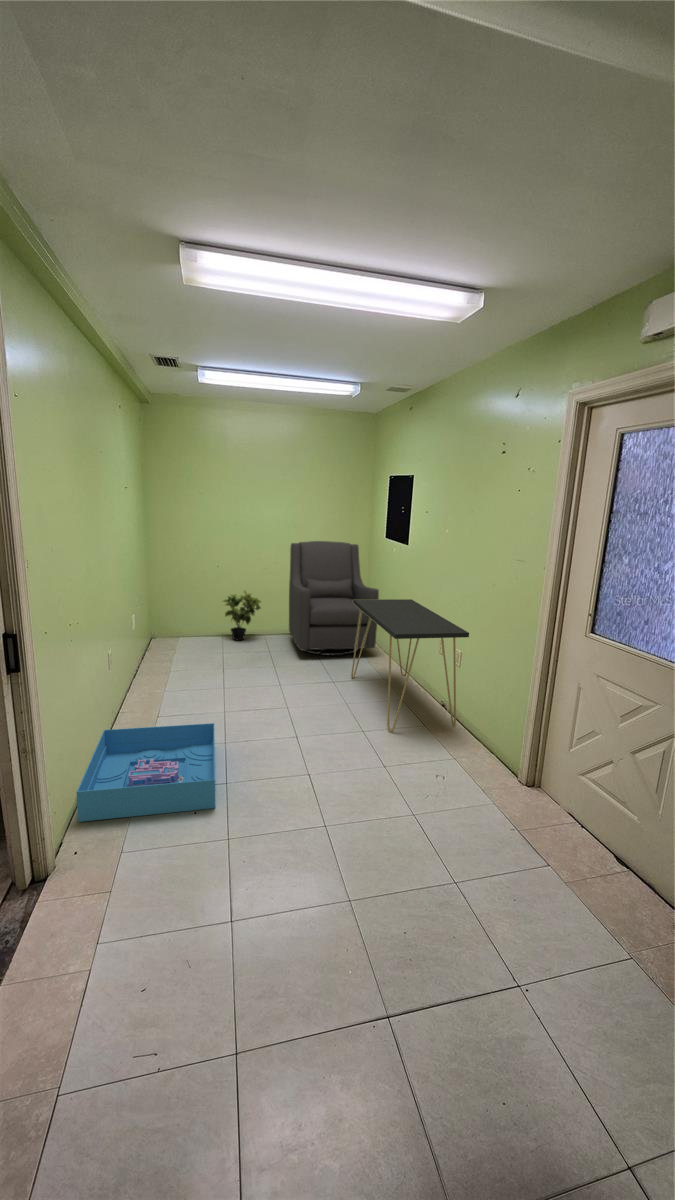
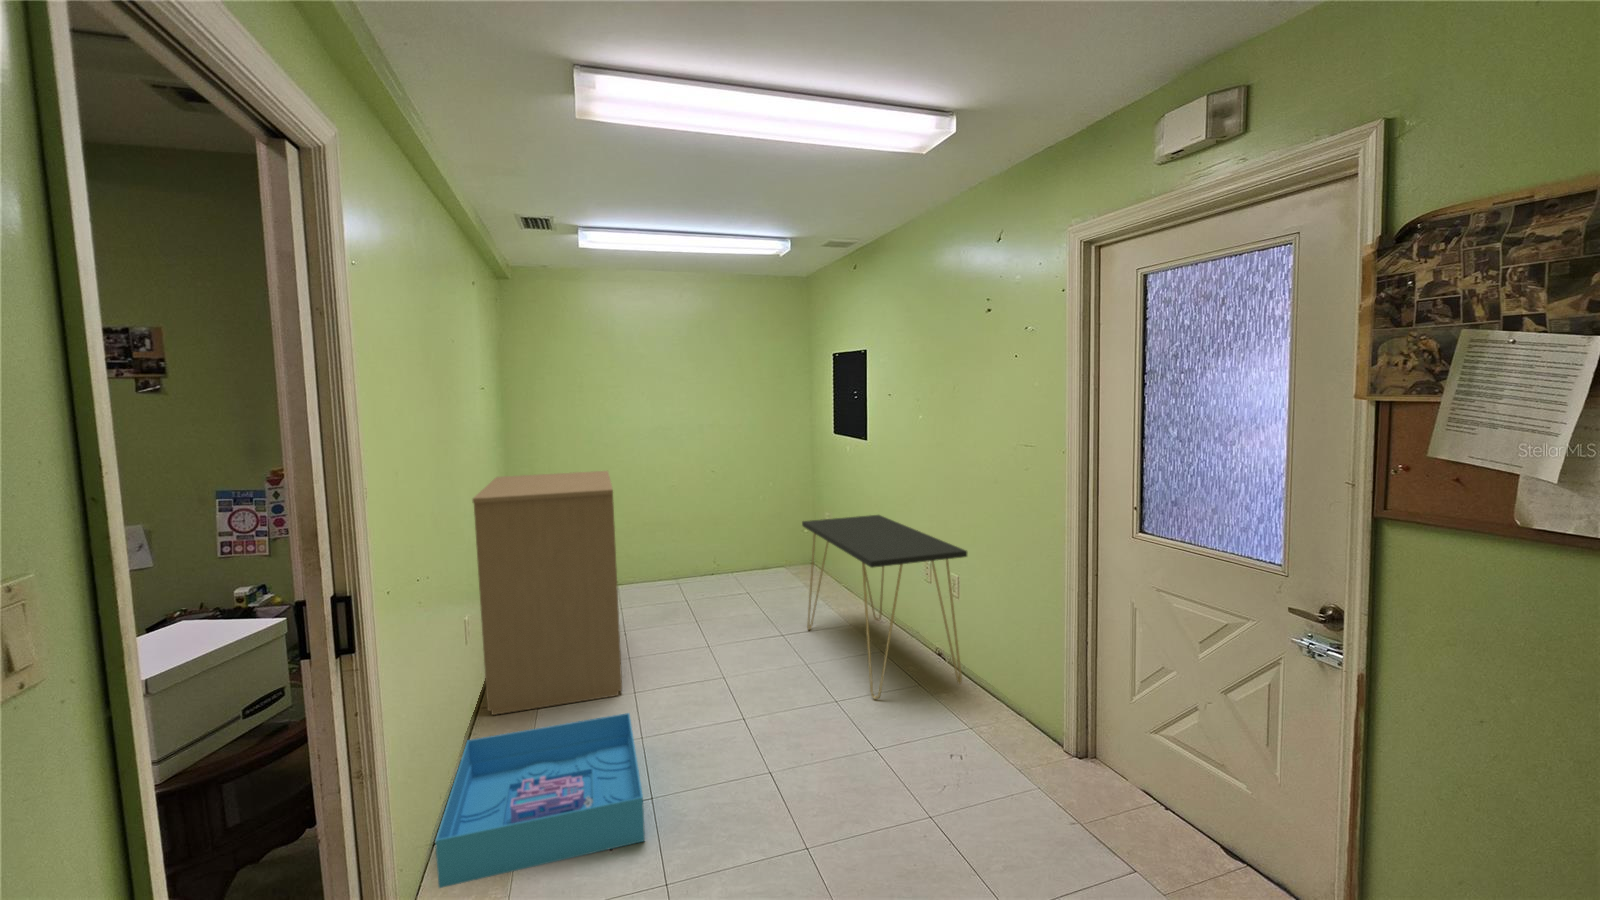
chair: present [289,541,379,656] -> none [707,448,834,603]
filing cabinet: none [113,549,215,715] -> present [473,471,622,715]
potted plant: present [223,590,261,641] -> none [618,522,672,593]

